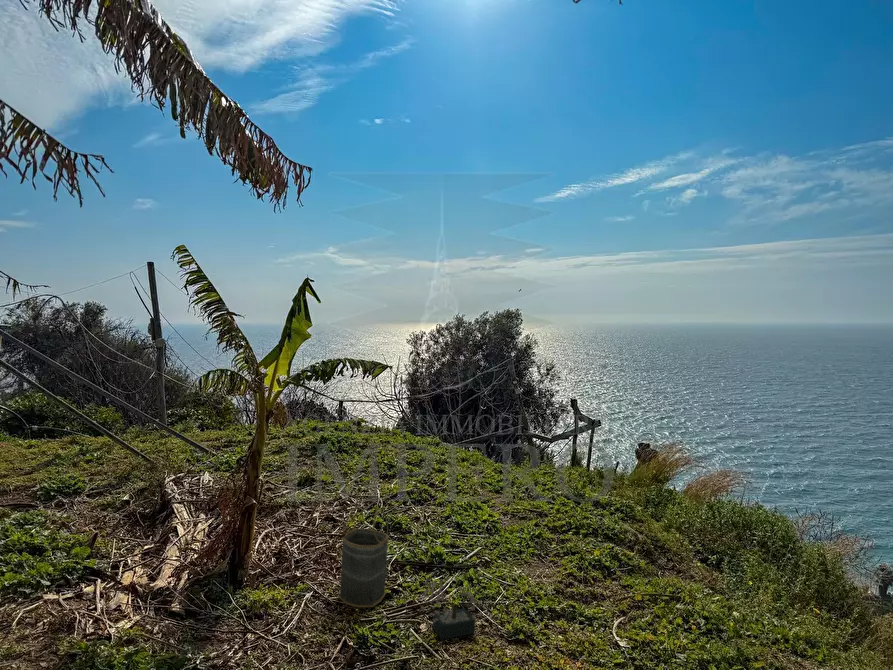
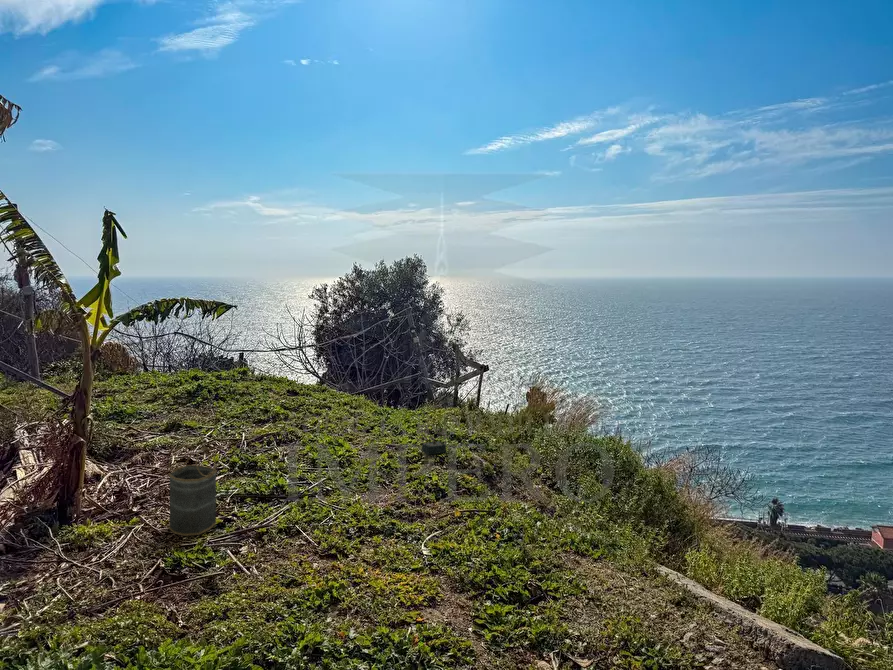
decorative plant: present [422,579,481,640] -> present [416,425,449,455]

